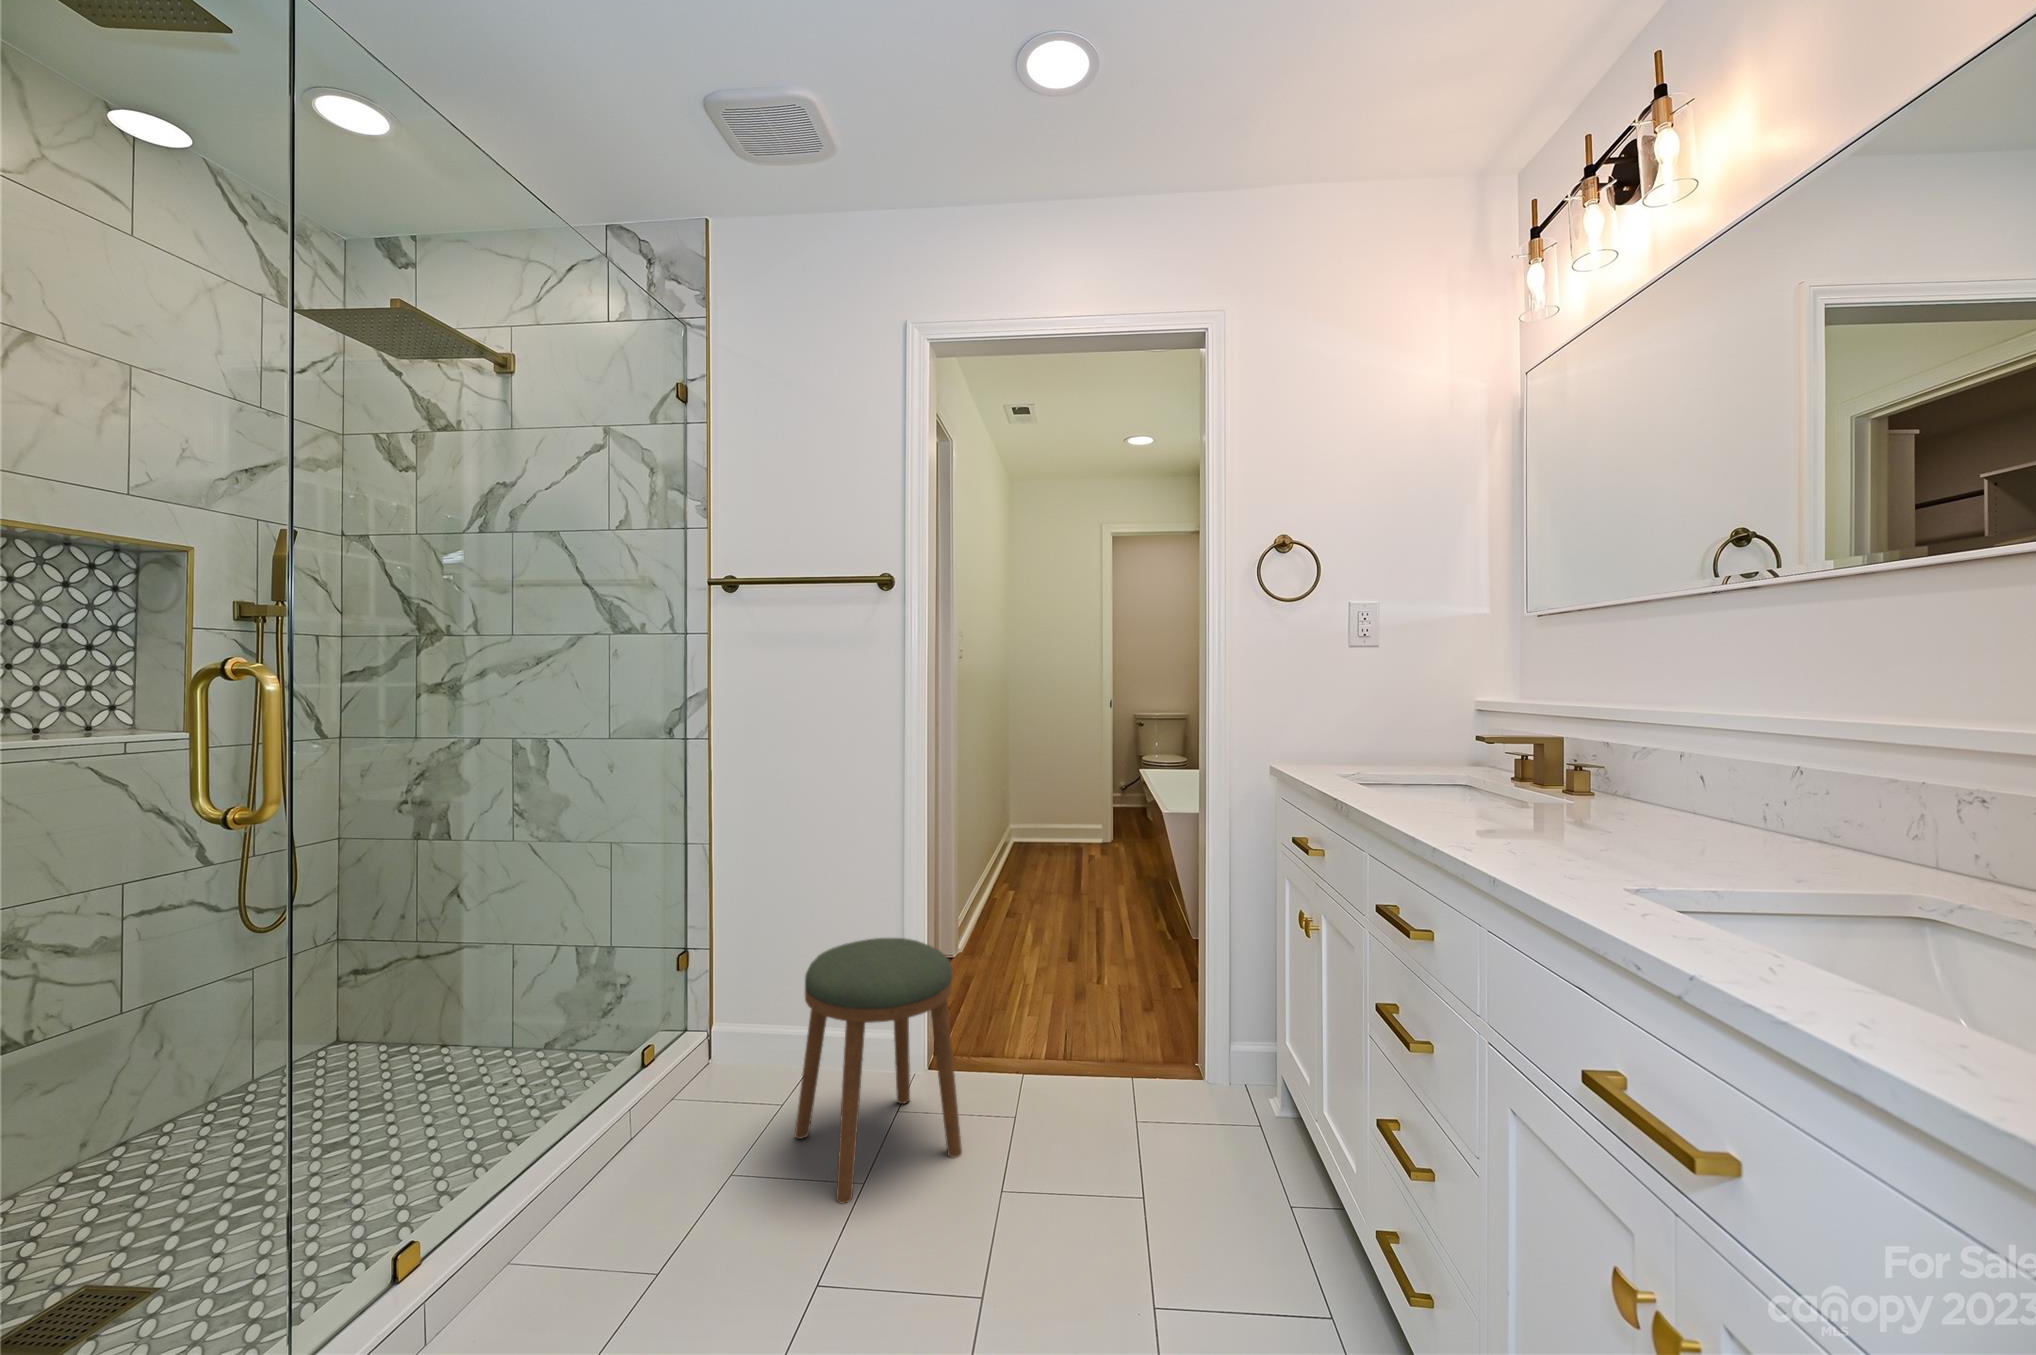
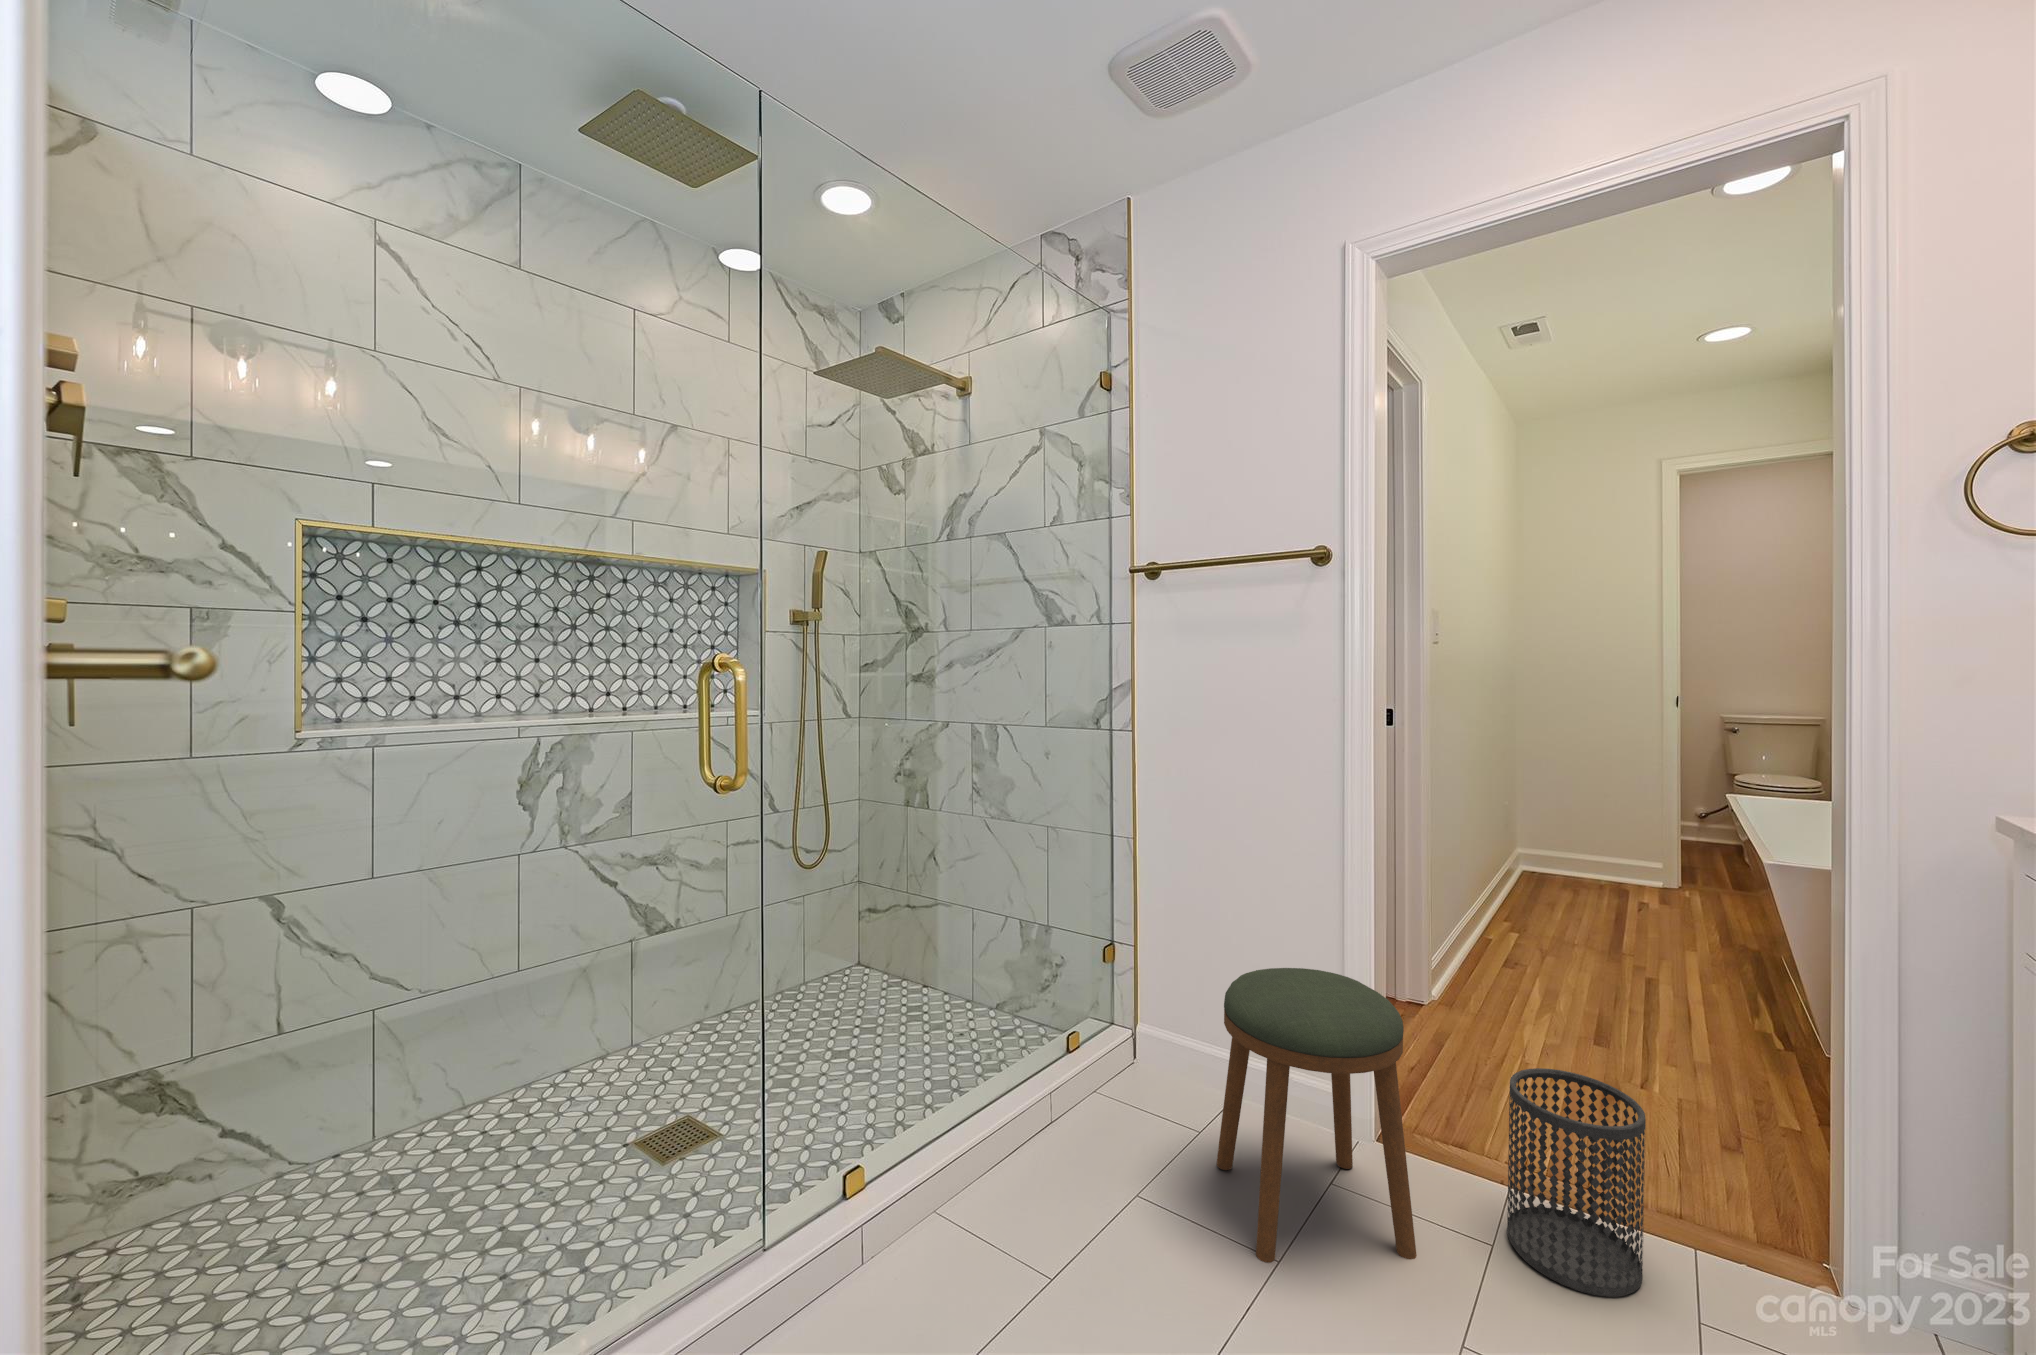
wastebasket: none [1022,978,1106,1136] -> present [1507,1068,1646,1297]

